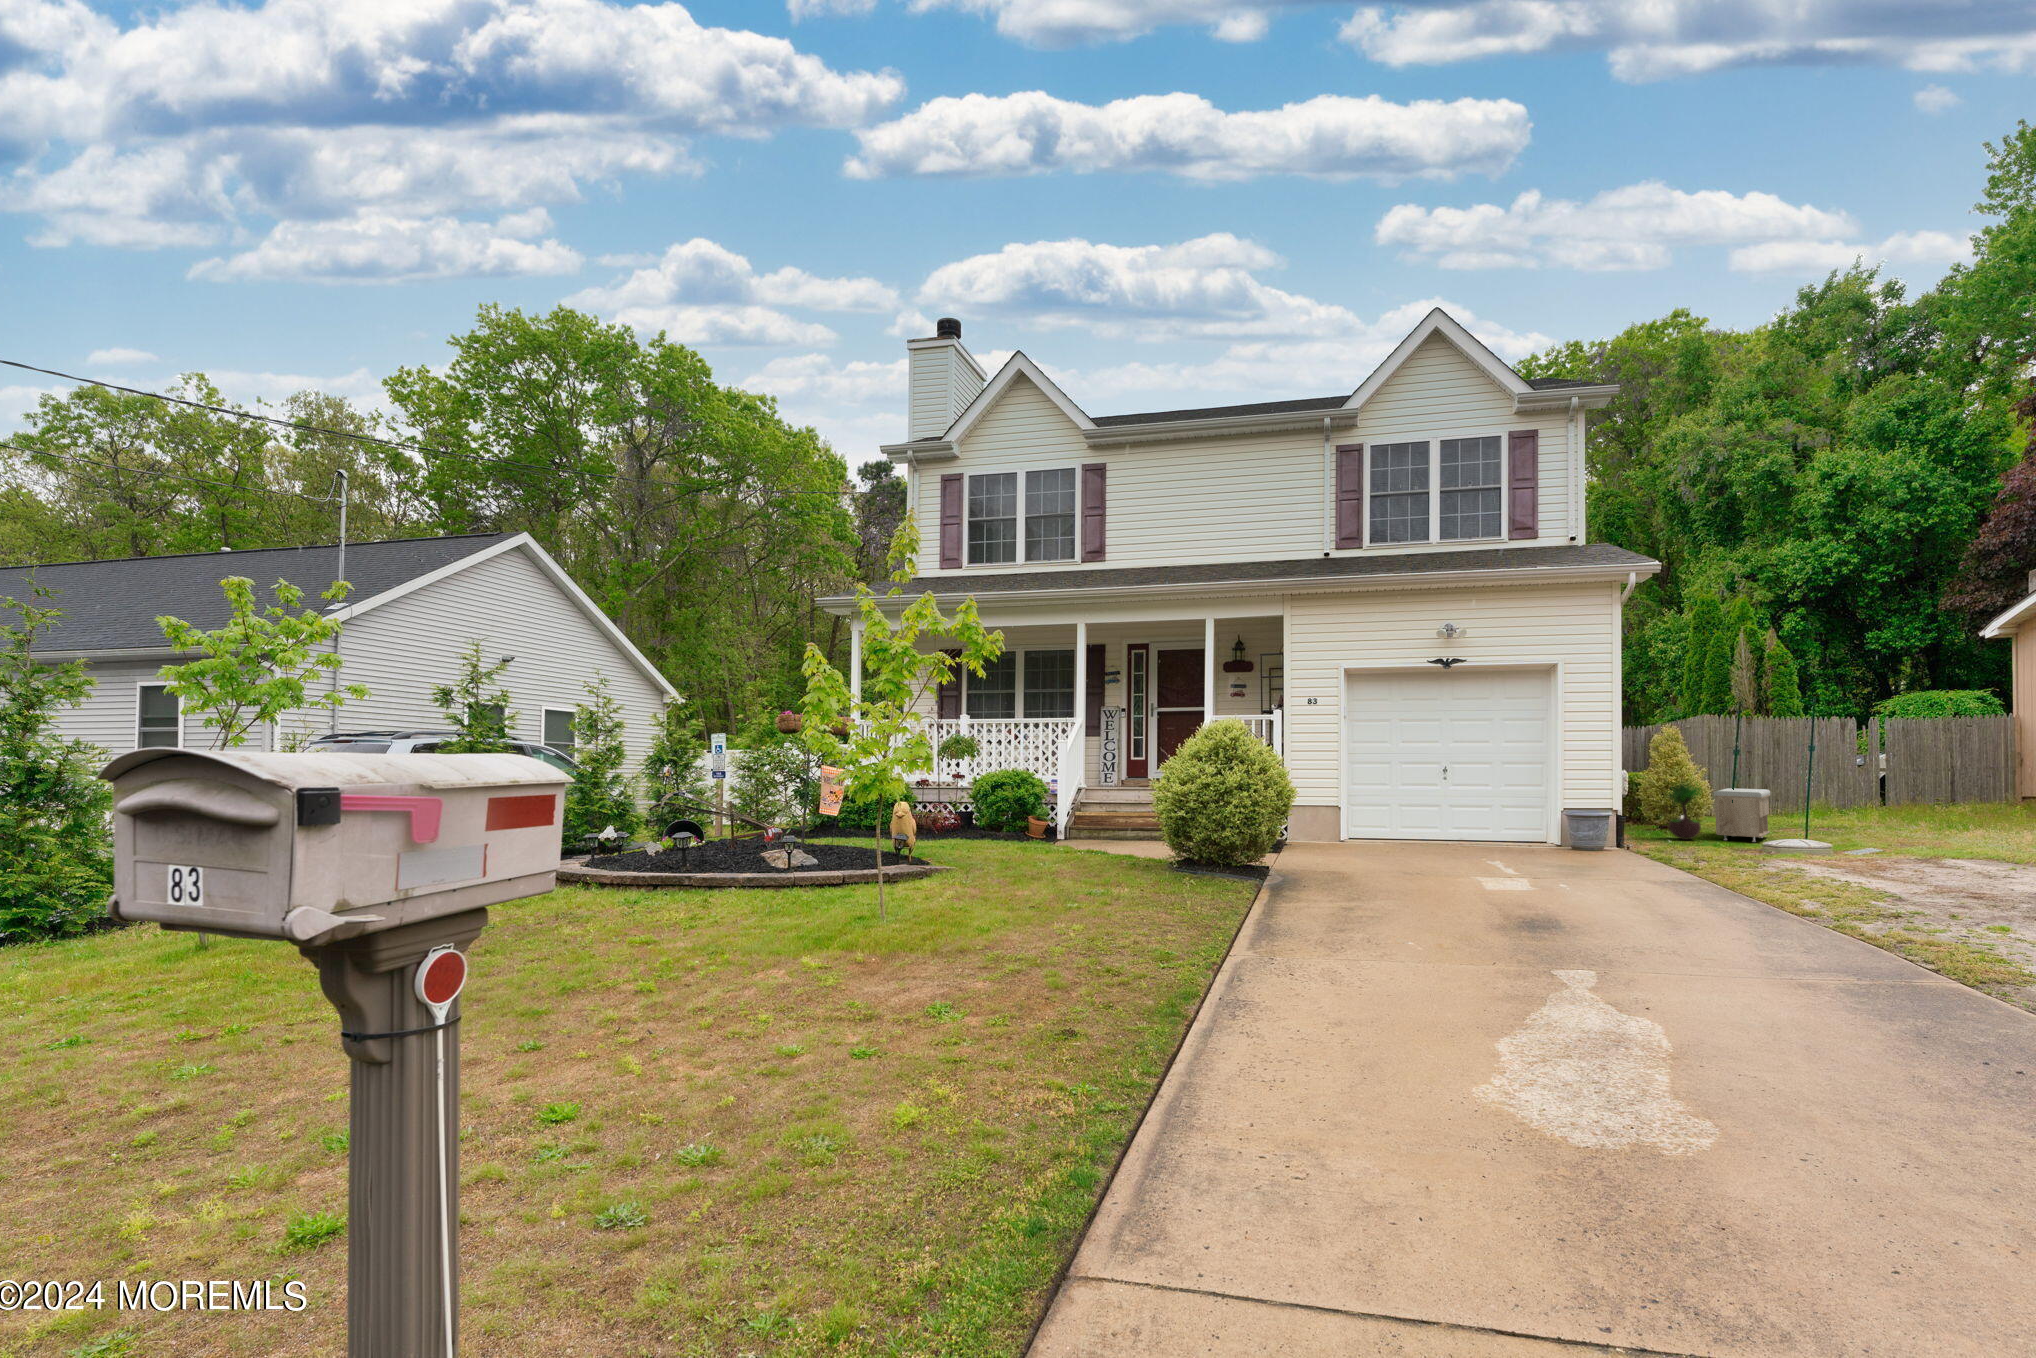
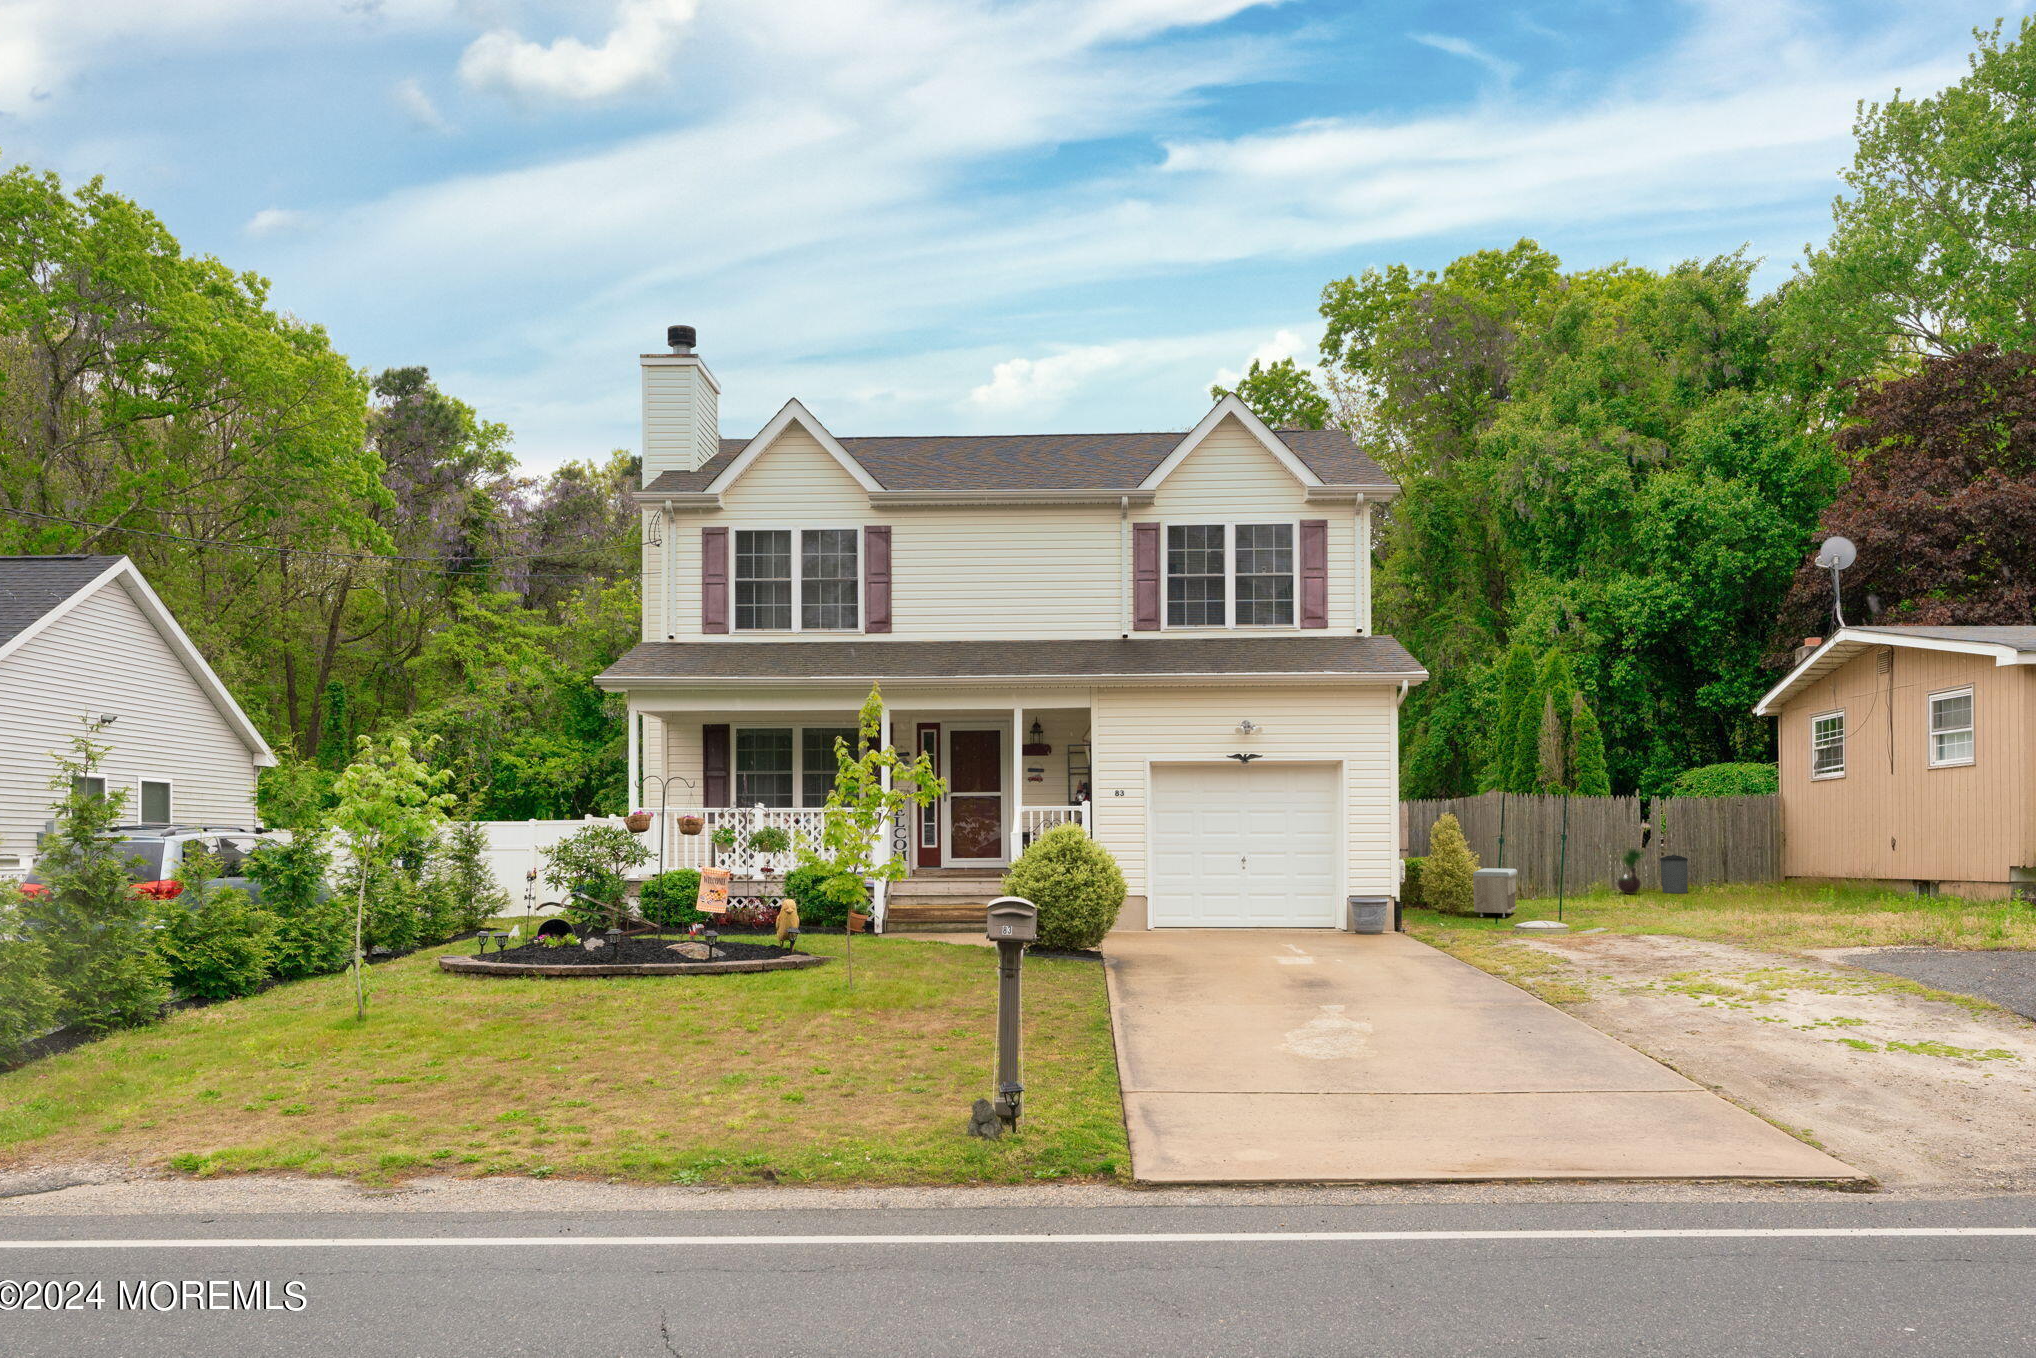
potted tree: present [1666,781,1701,840] -> present [1618,849,1644,894]
trash can: none [1948,781,1987,824] -> present [1660,854,1688,893]

